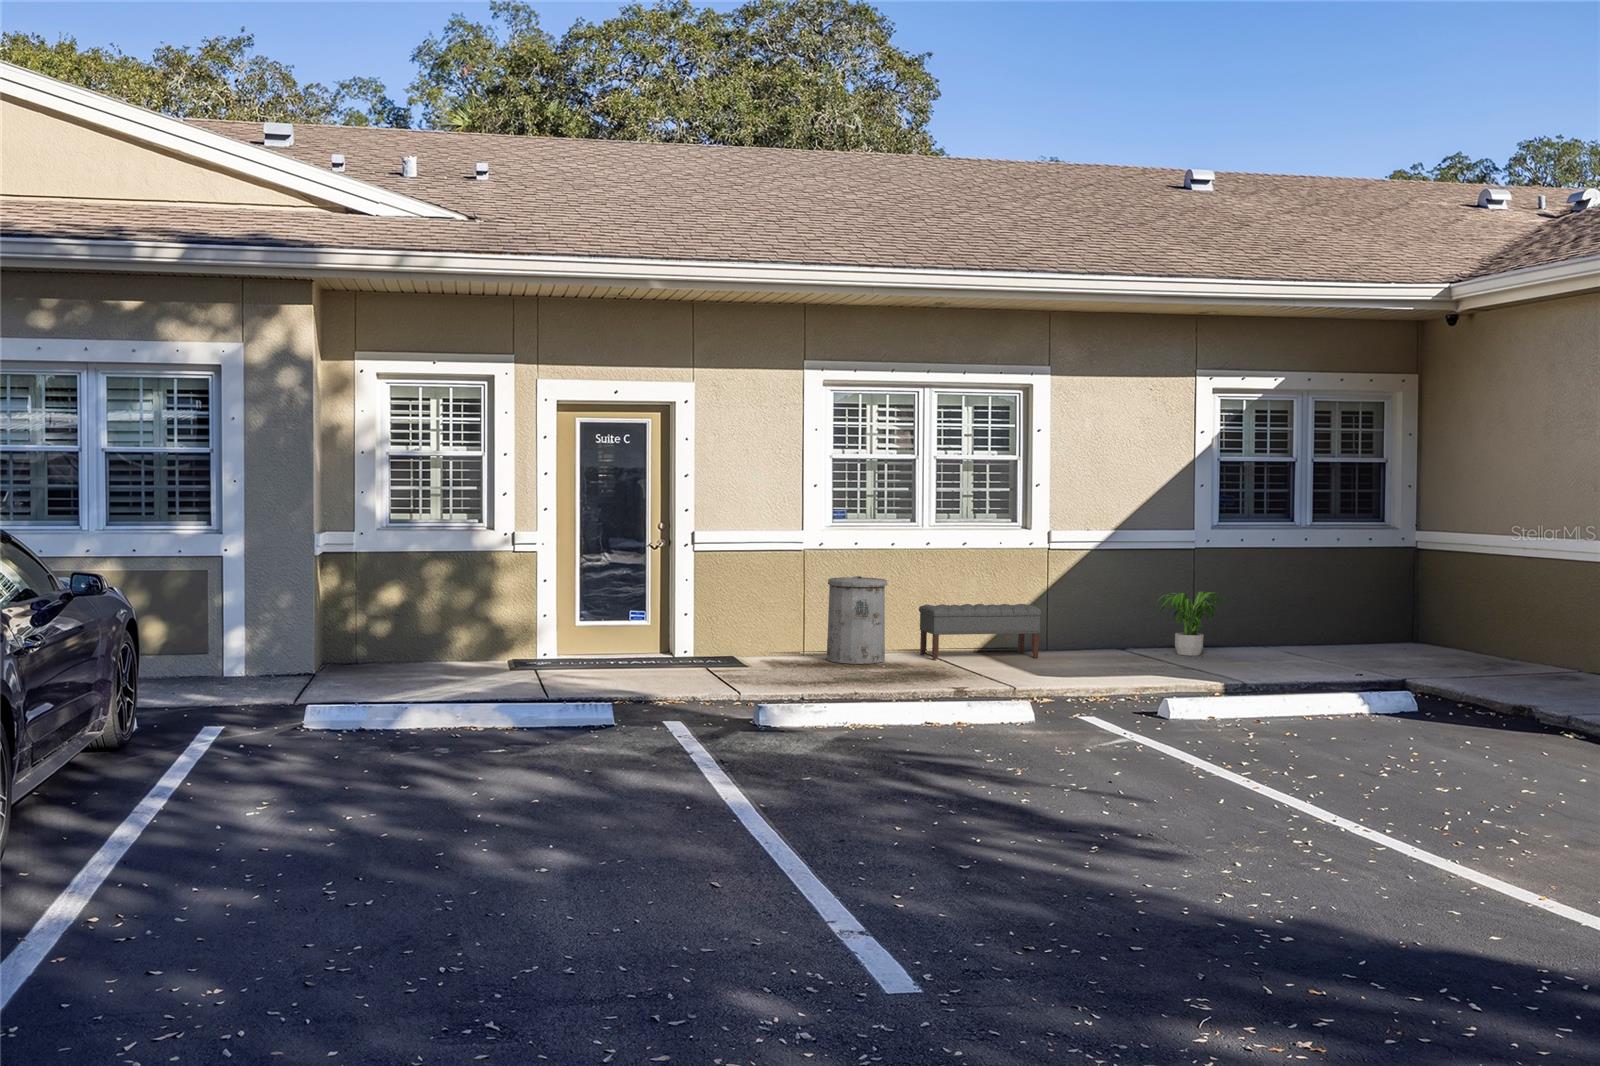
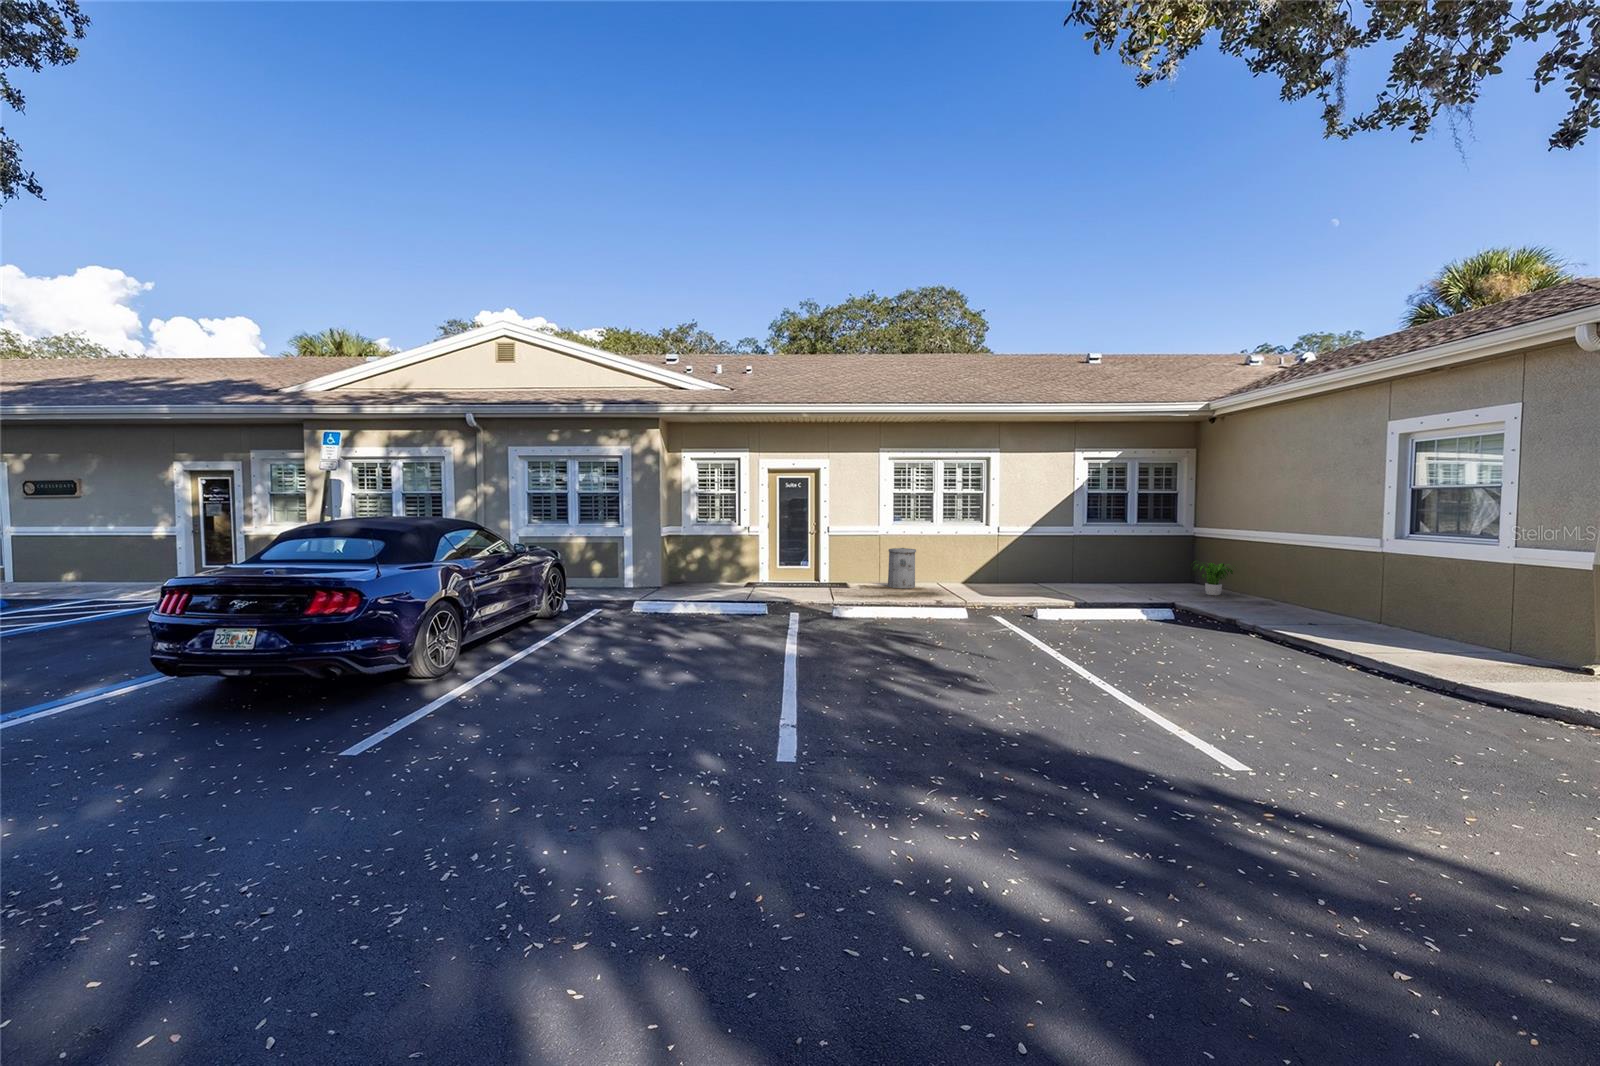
potted plant: present [1156,591,1226,656] -> present [1193,561,1235,595]
bench: present [919,604,1042,660] -> none [934,561,992,588]

